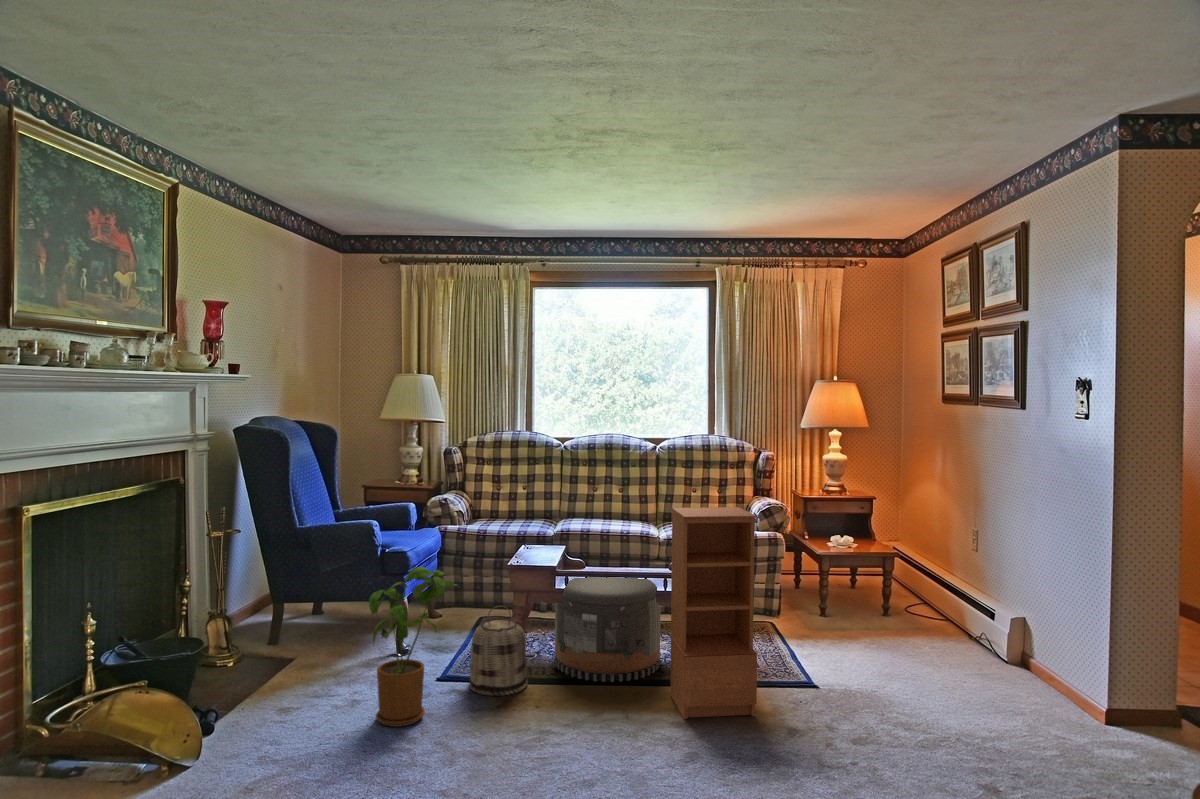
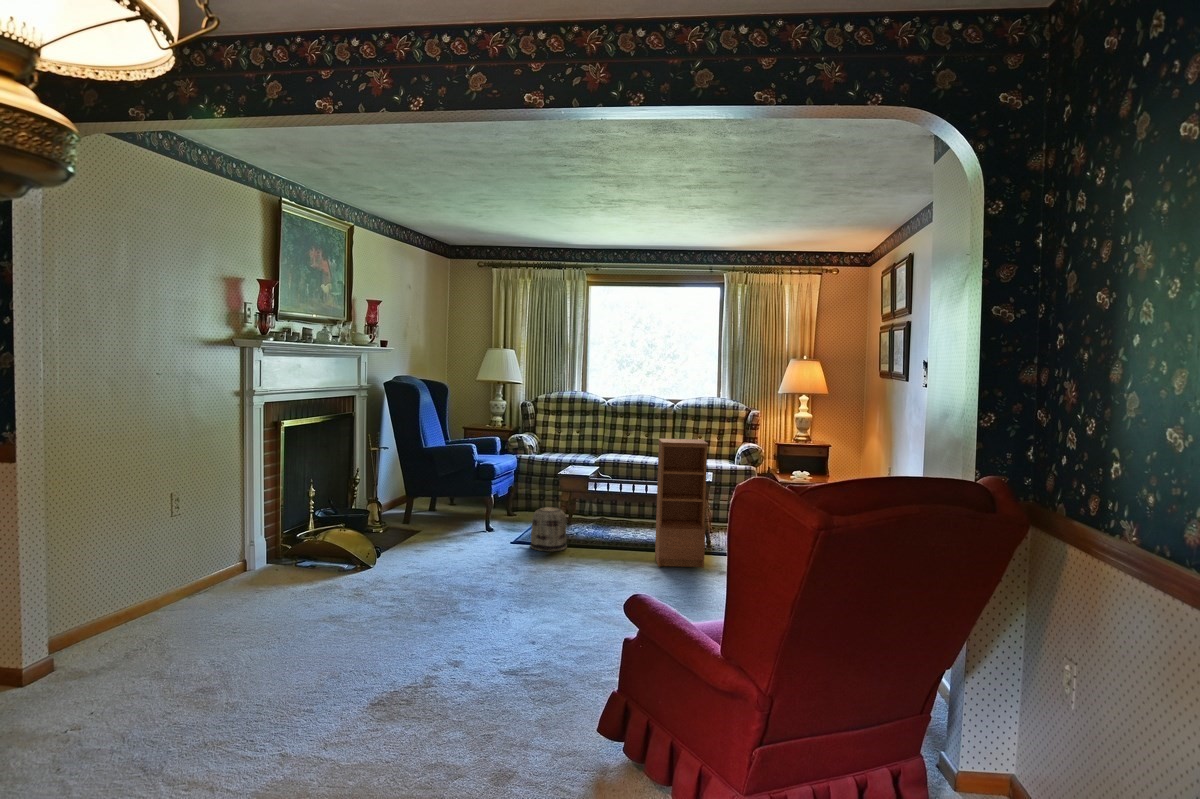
house plant: present [369,567,456,727] -> none [470,467,524,560]
pouf: present [555,577,661,682] -> none [587,484,657,550]

